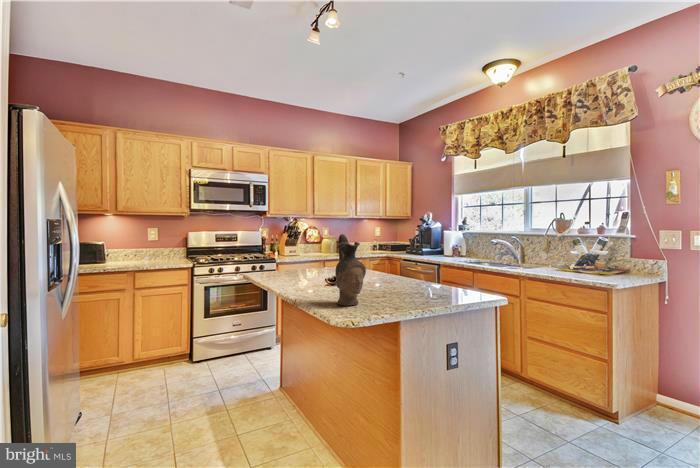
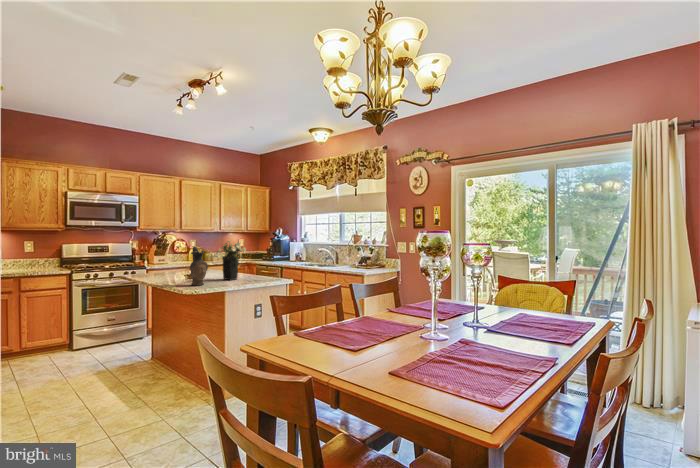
flower arrangement: none [373,223,430,293] -> present [215,241,246,280]

